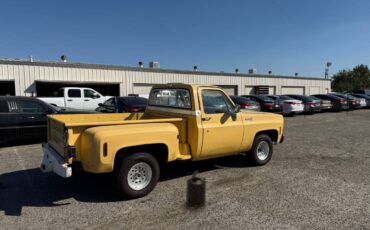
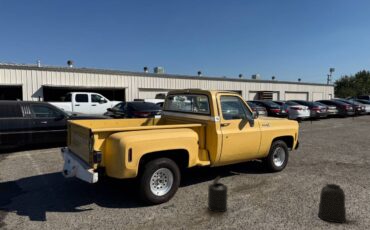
backpack: none [295,177,322,217] -> present [318,184,346,223]

